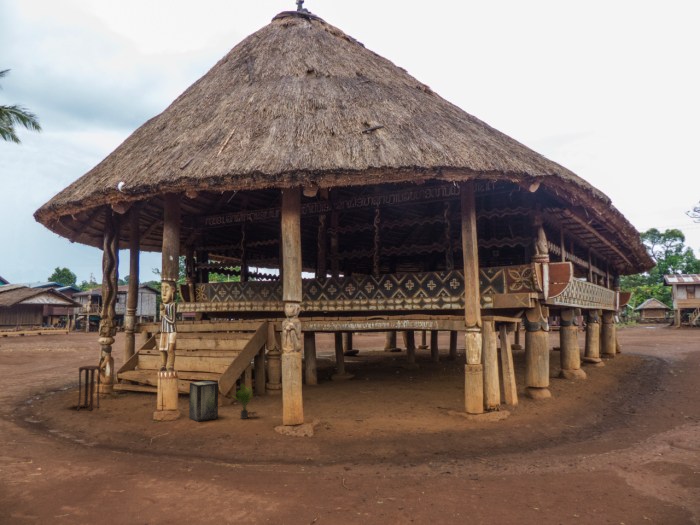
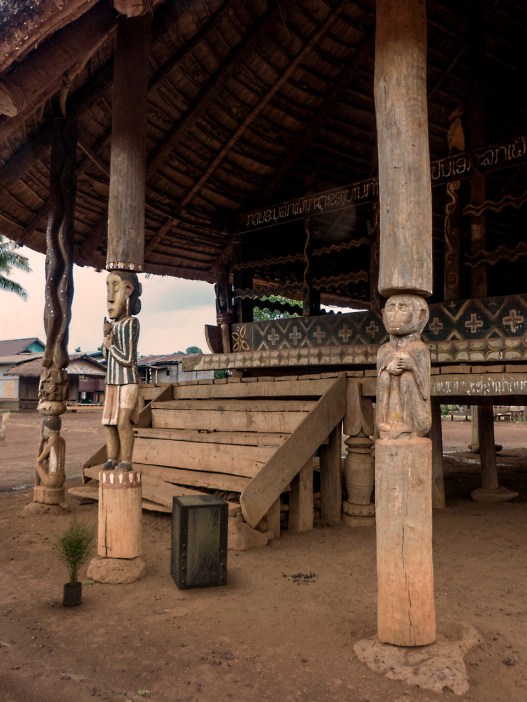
stool: present [78,366,101,410] -> none [8,446,51,527]
potted plant: present [238,388,251,419] -> present [53,518,96,606]

